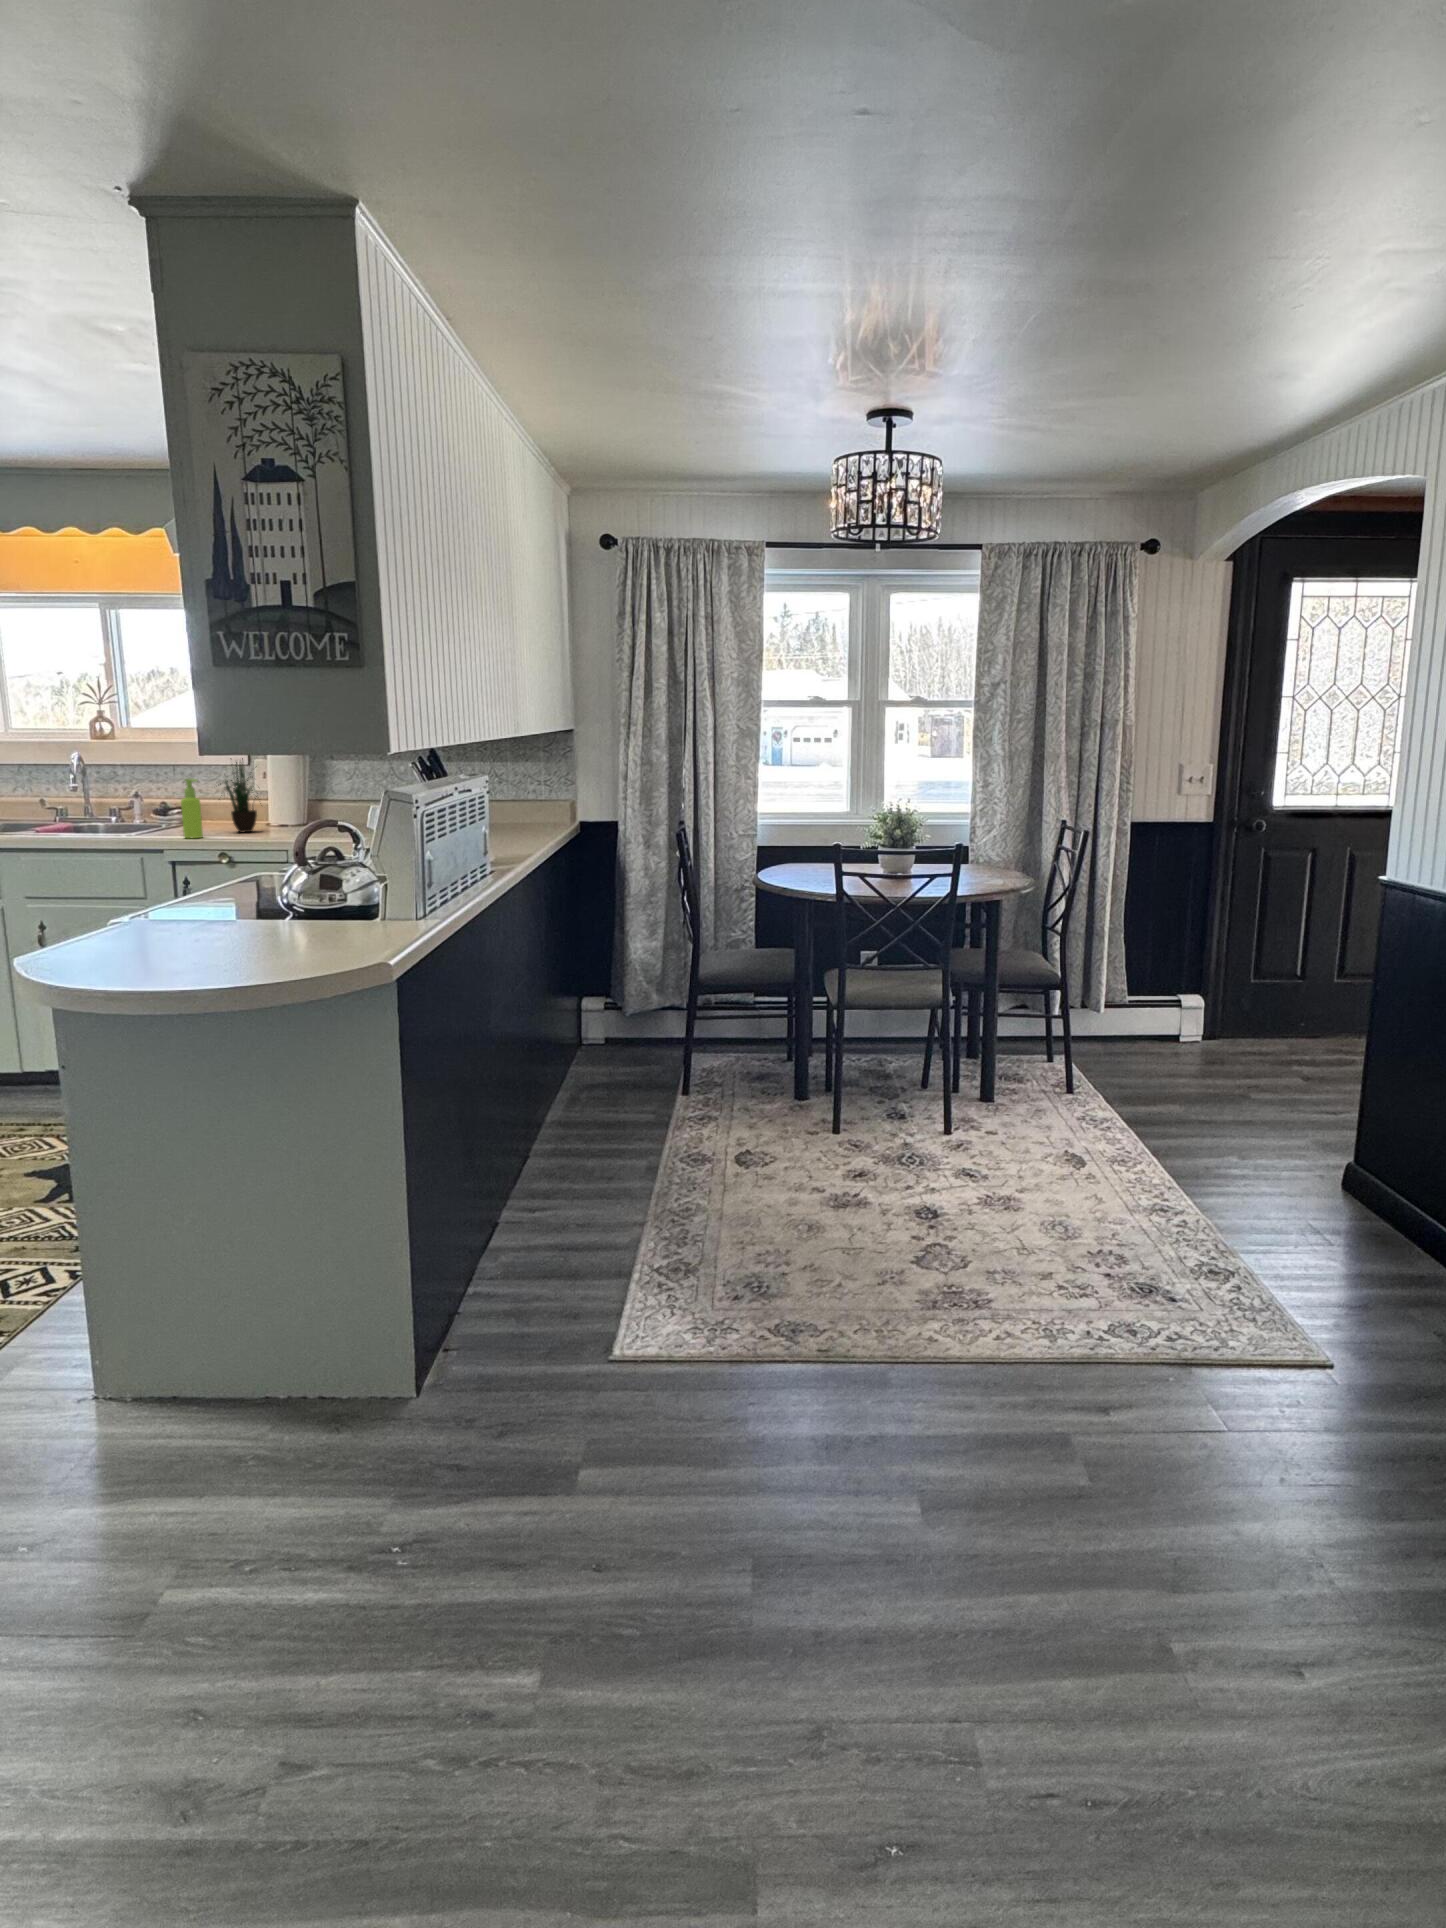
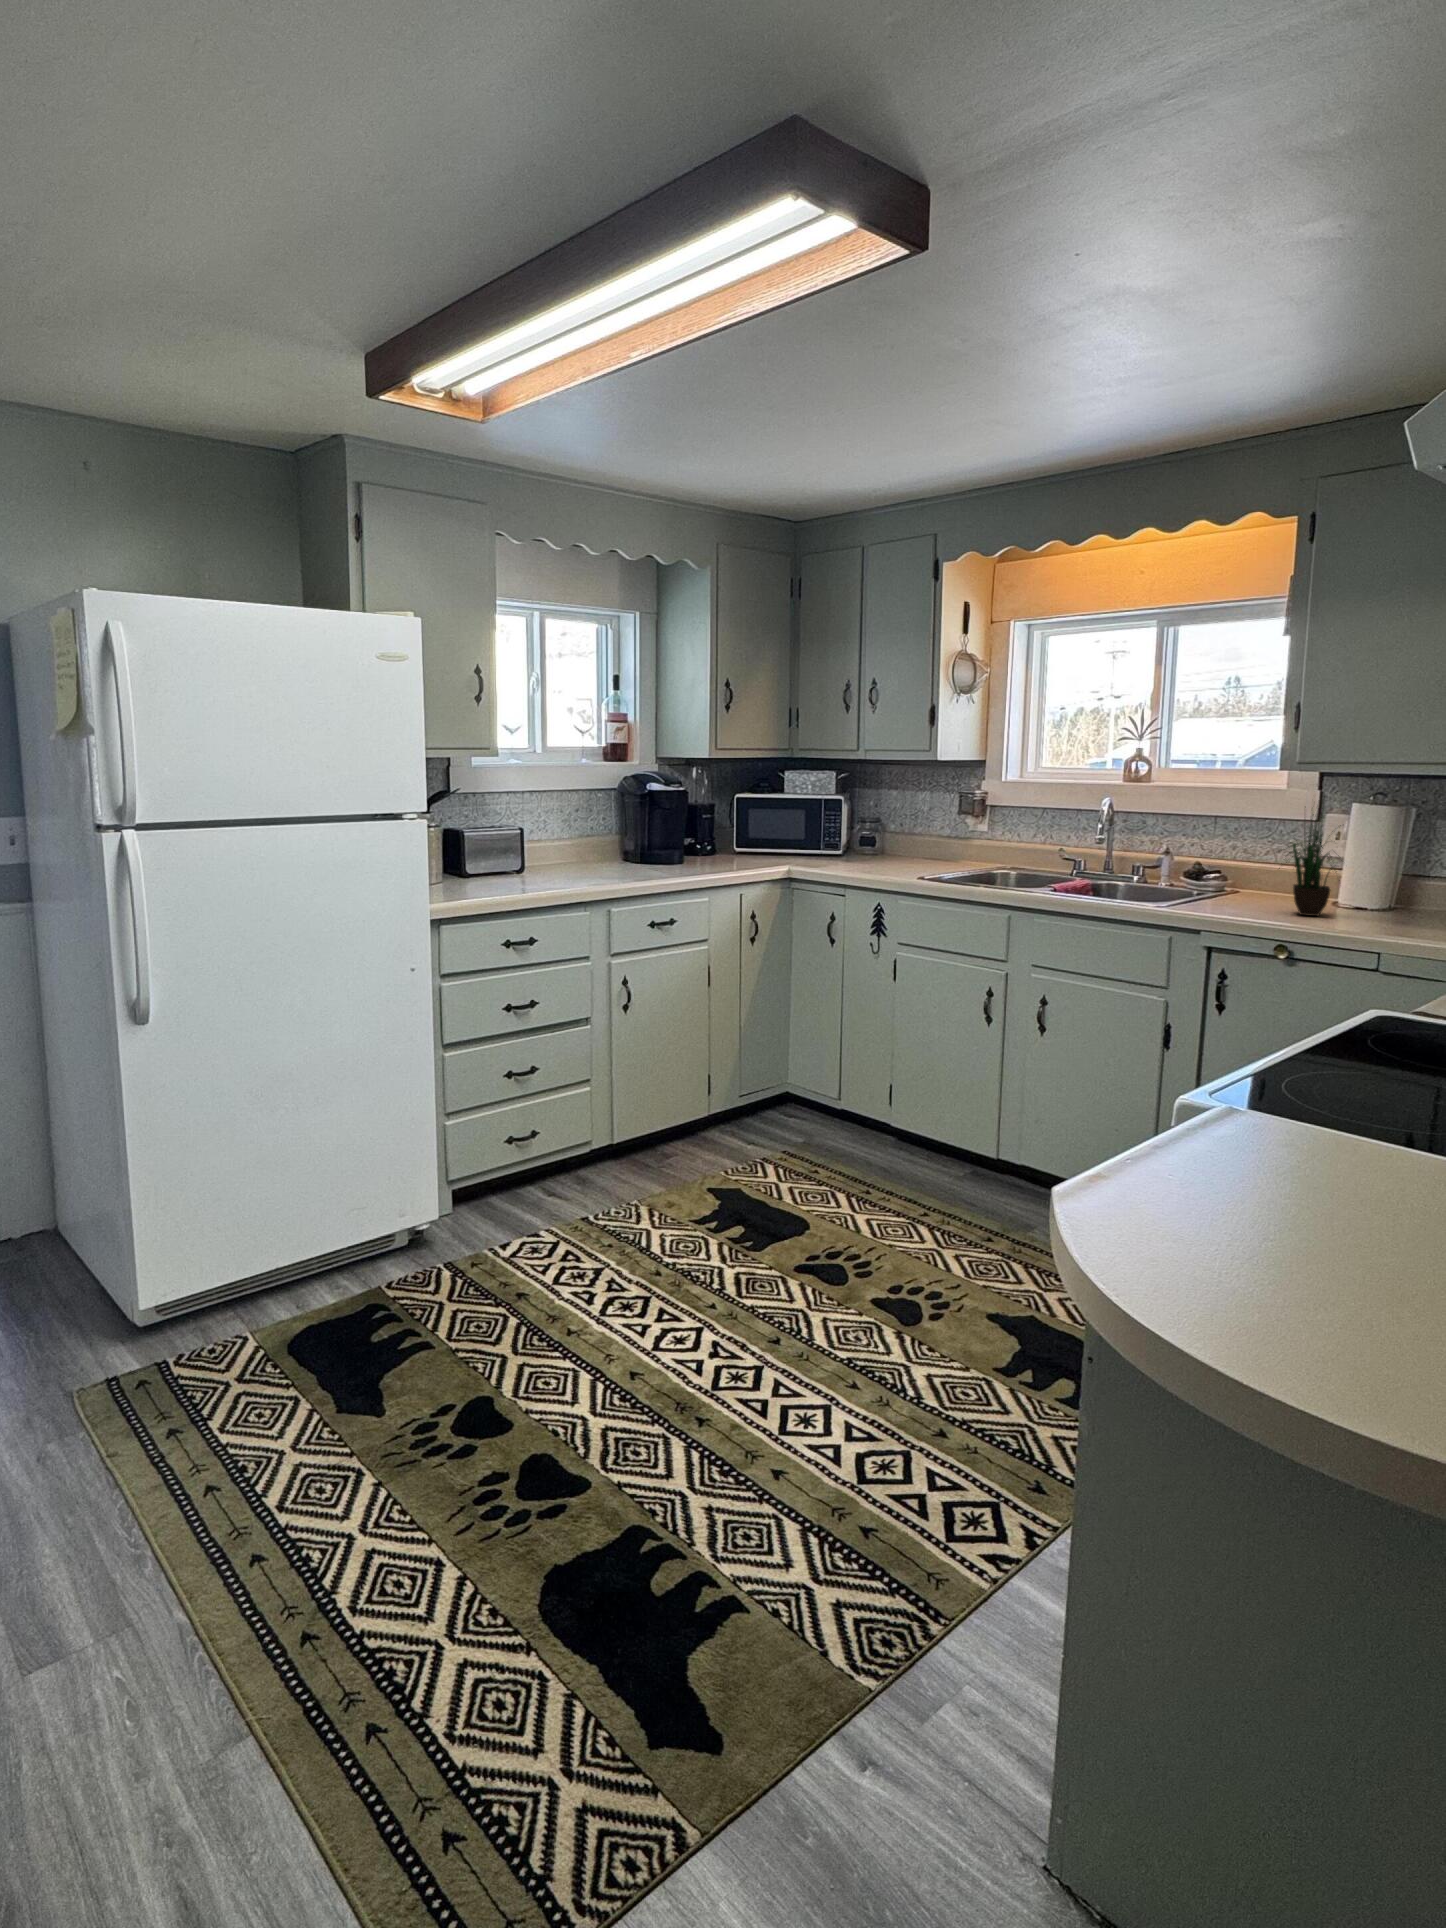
soap dispenser: present [181,779,203,838] -> none [1228,841,1260,920]

